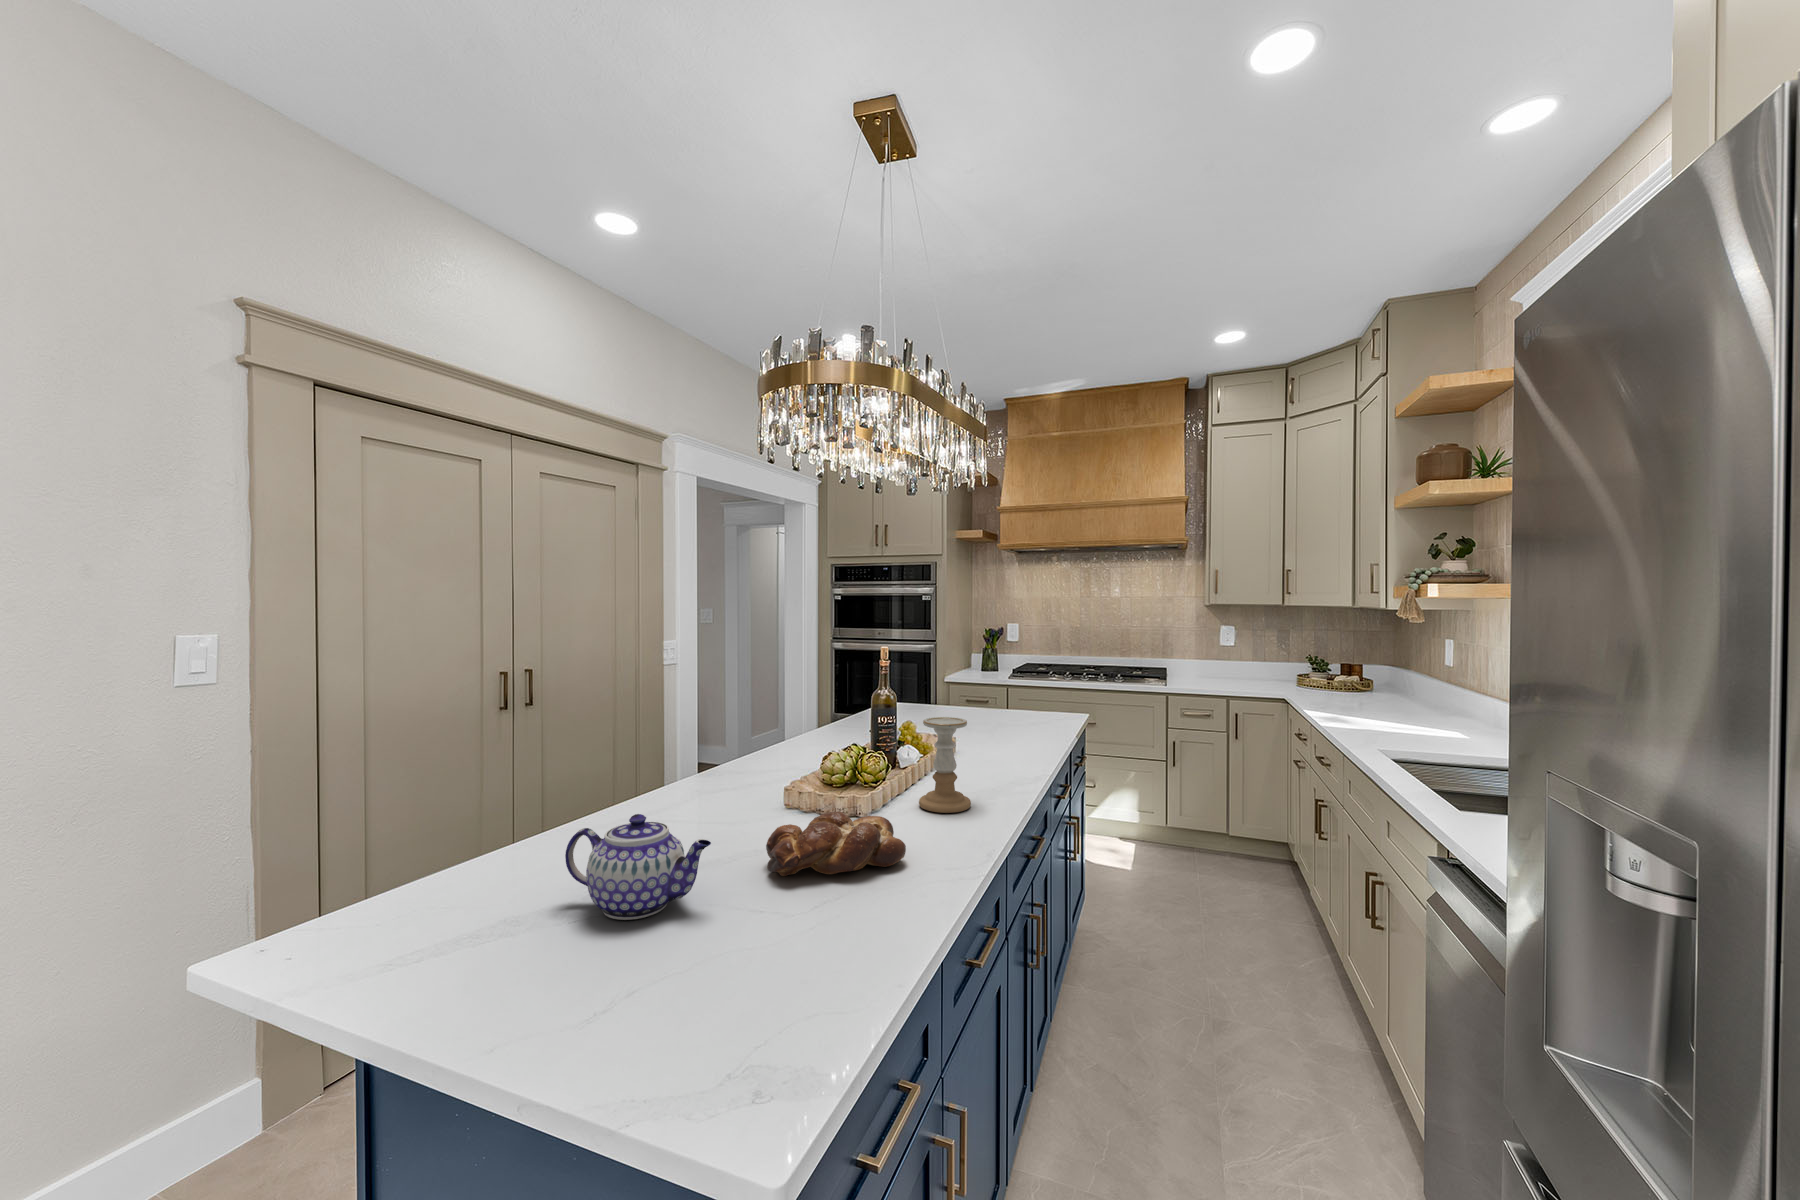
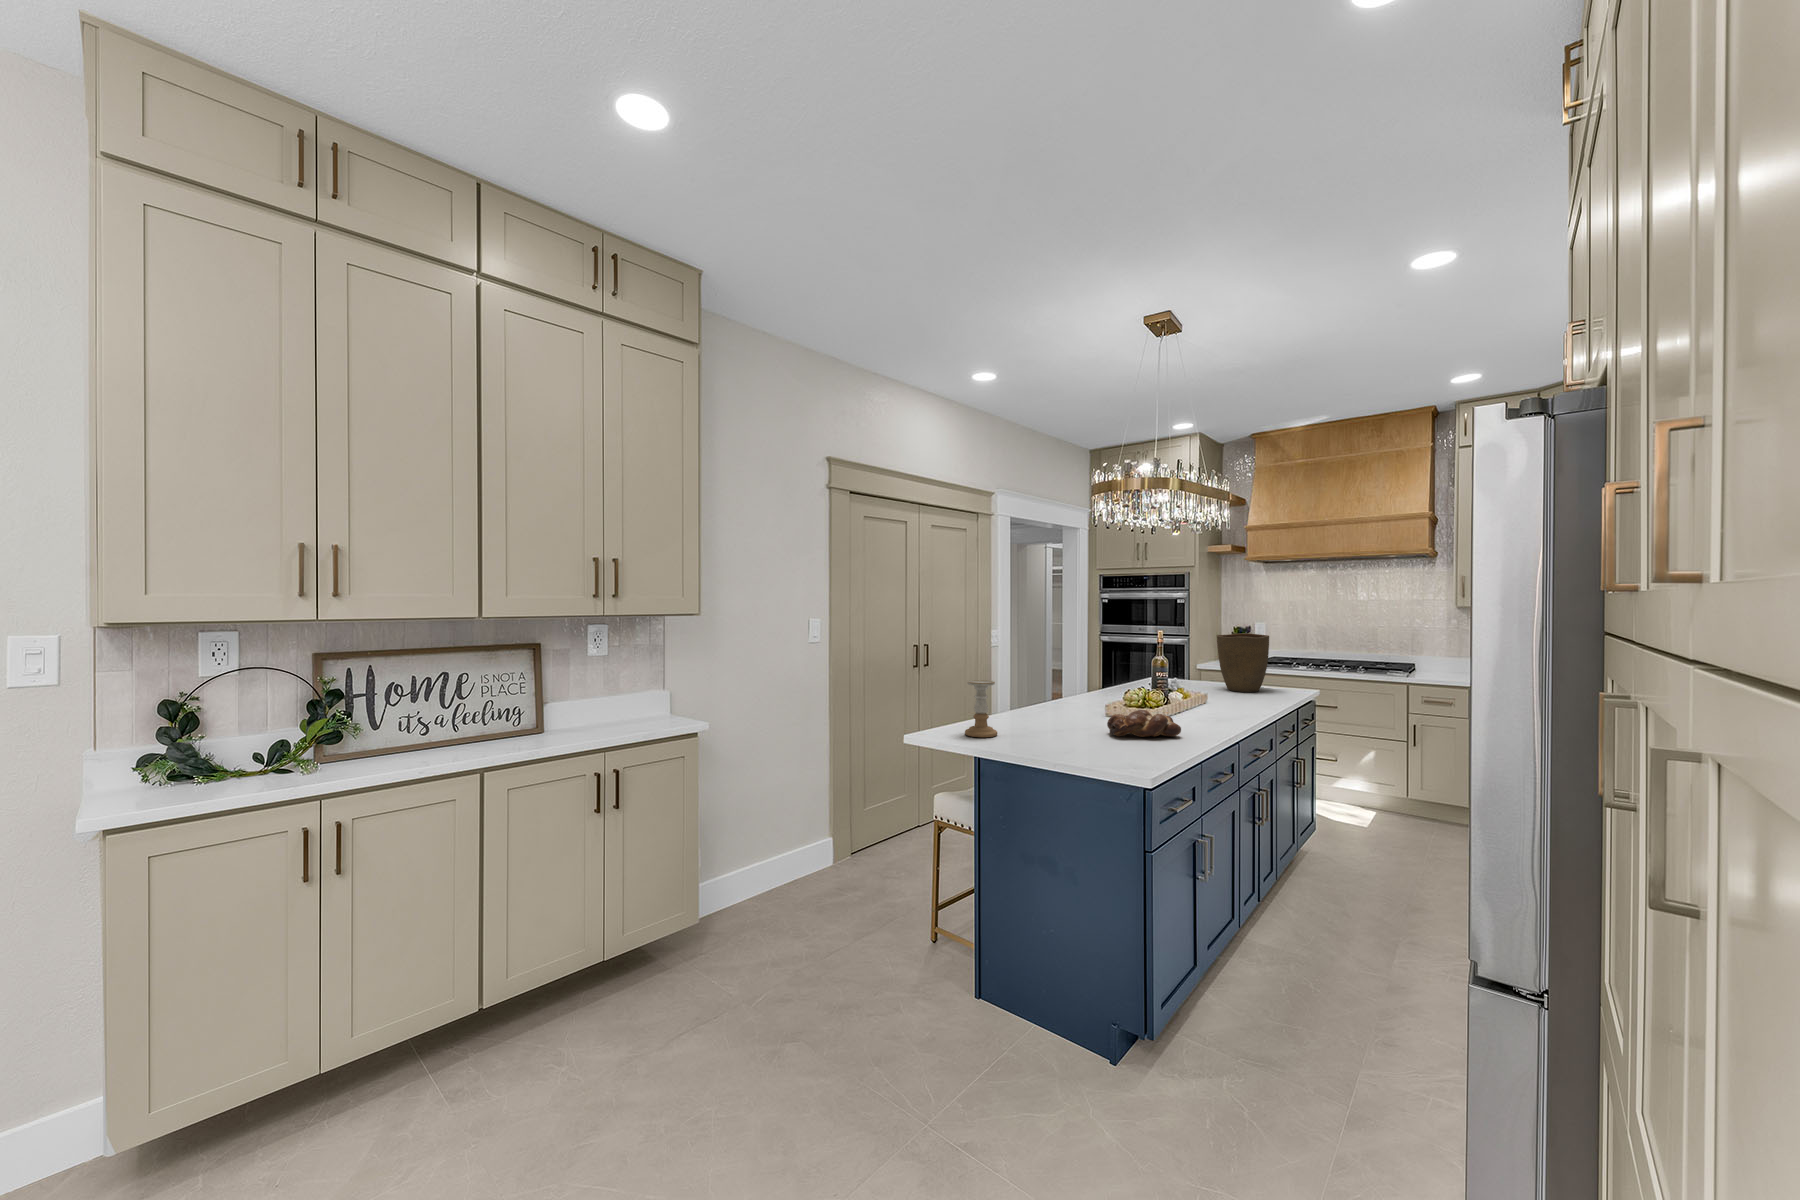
vase: none [968,643,1035,727] -> present [1217,633,1269,692]
candle holder: present [919,717,971,813] -> present [965,680,997,737]
teapot: present [565,814,711,920] -> none [1021,698,1089,742]

